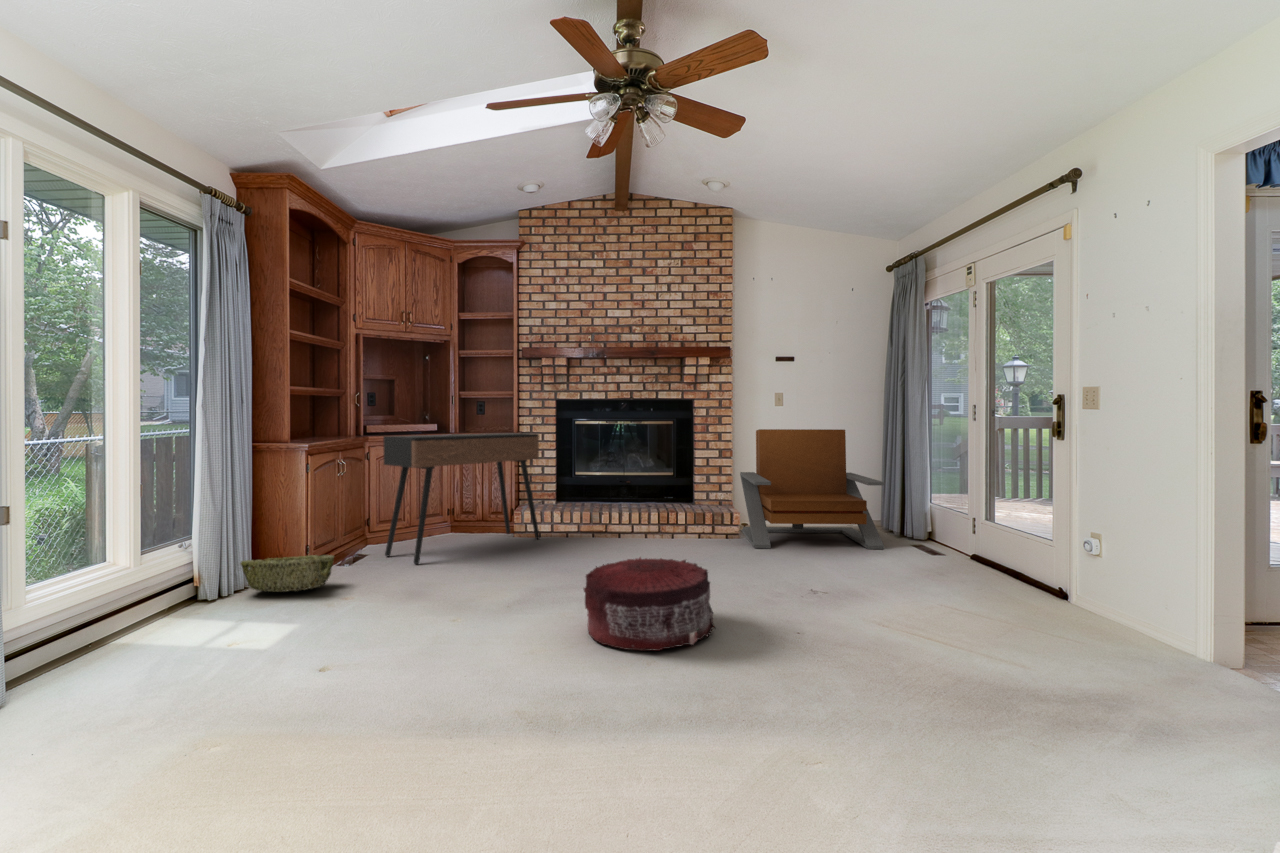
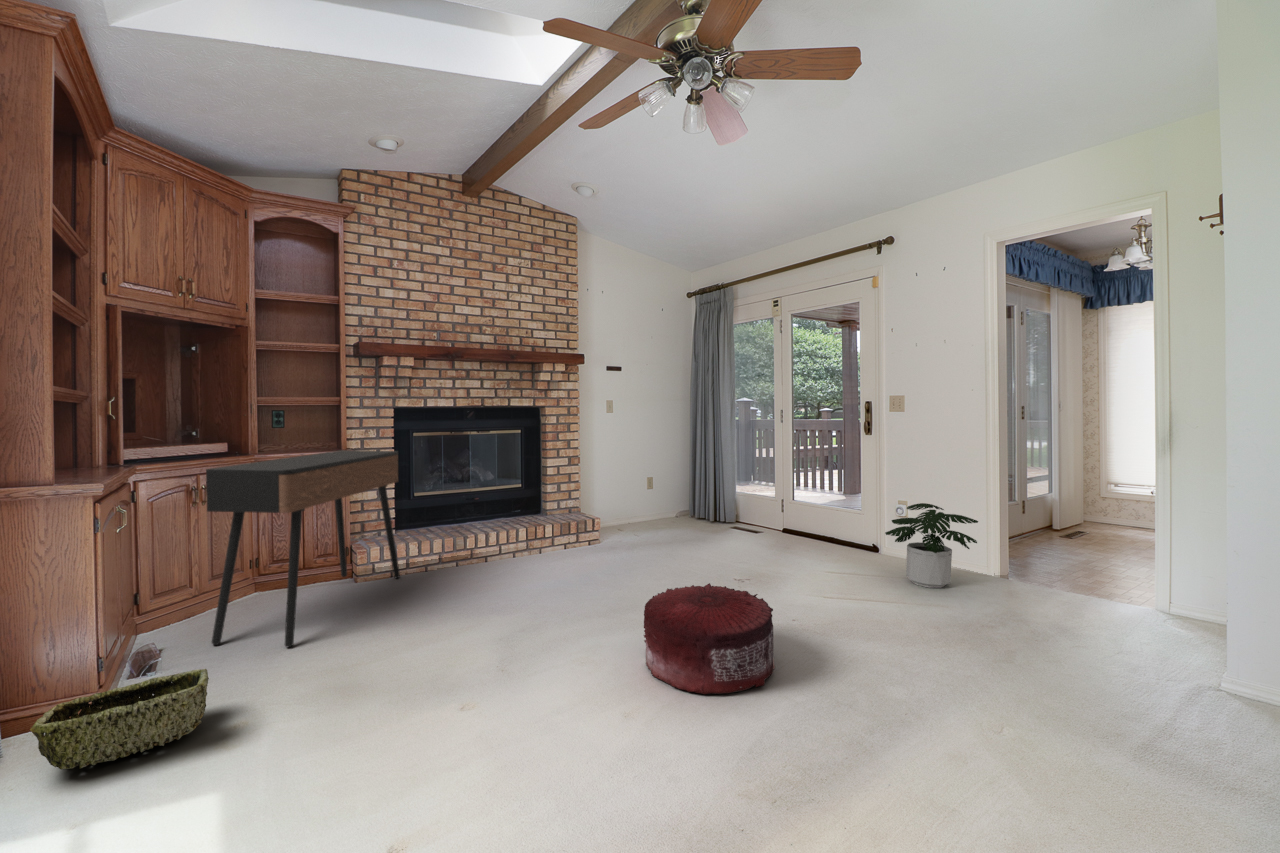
lounge chair: present [740,429,885,549] -> none [586,435,726,553]
potted plant: none [999,517,1155,634] -> present [885,503,978,588]

